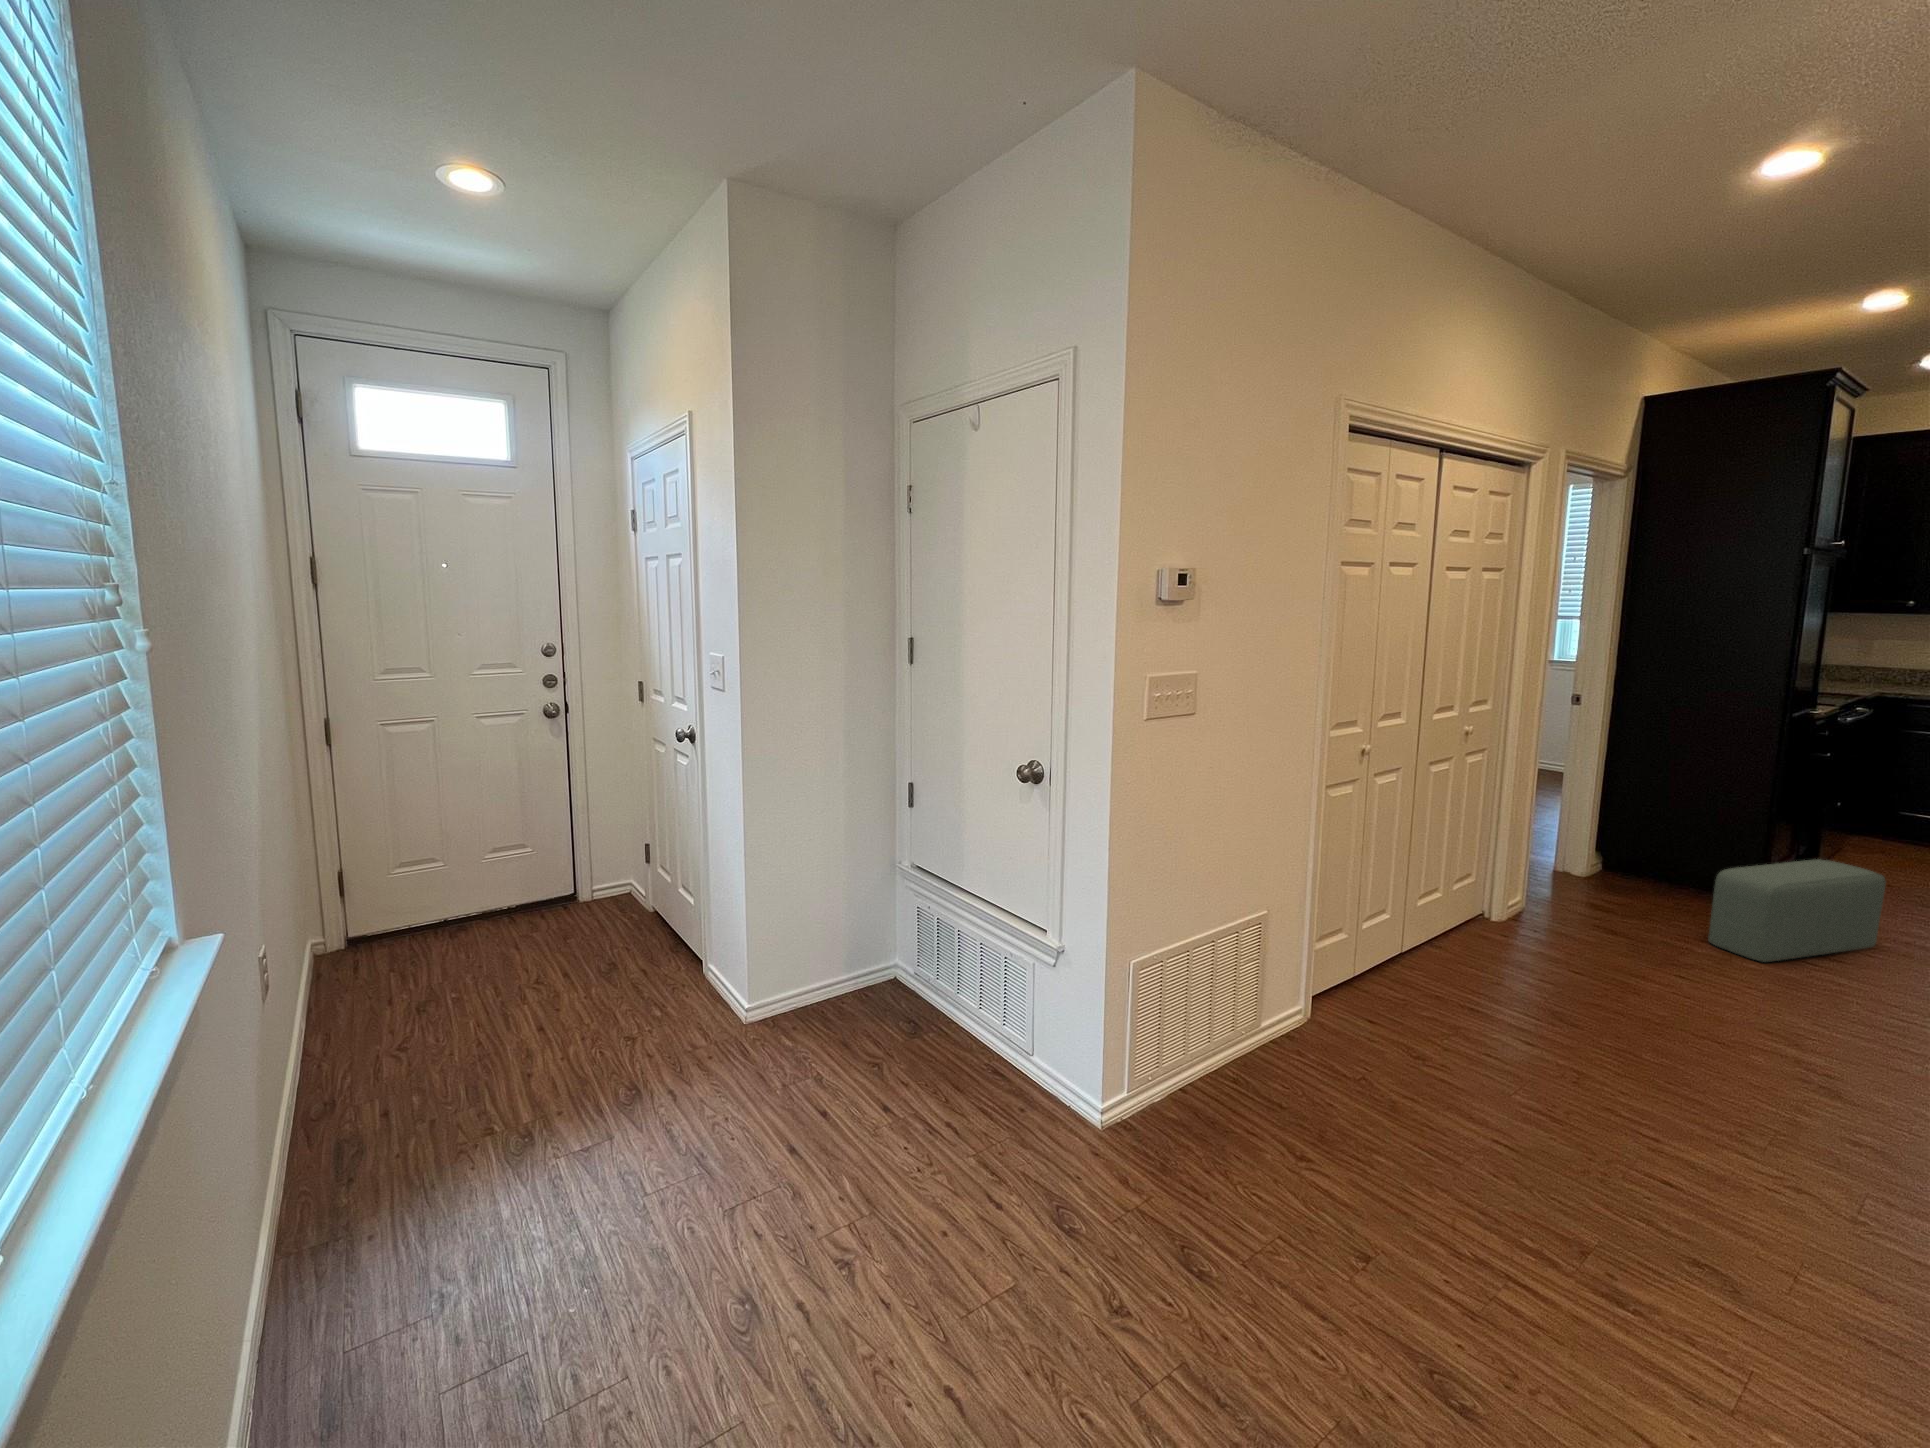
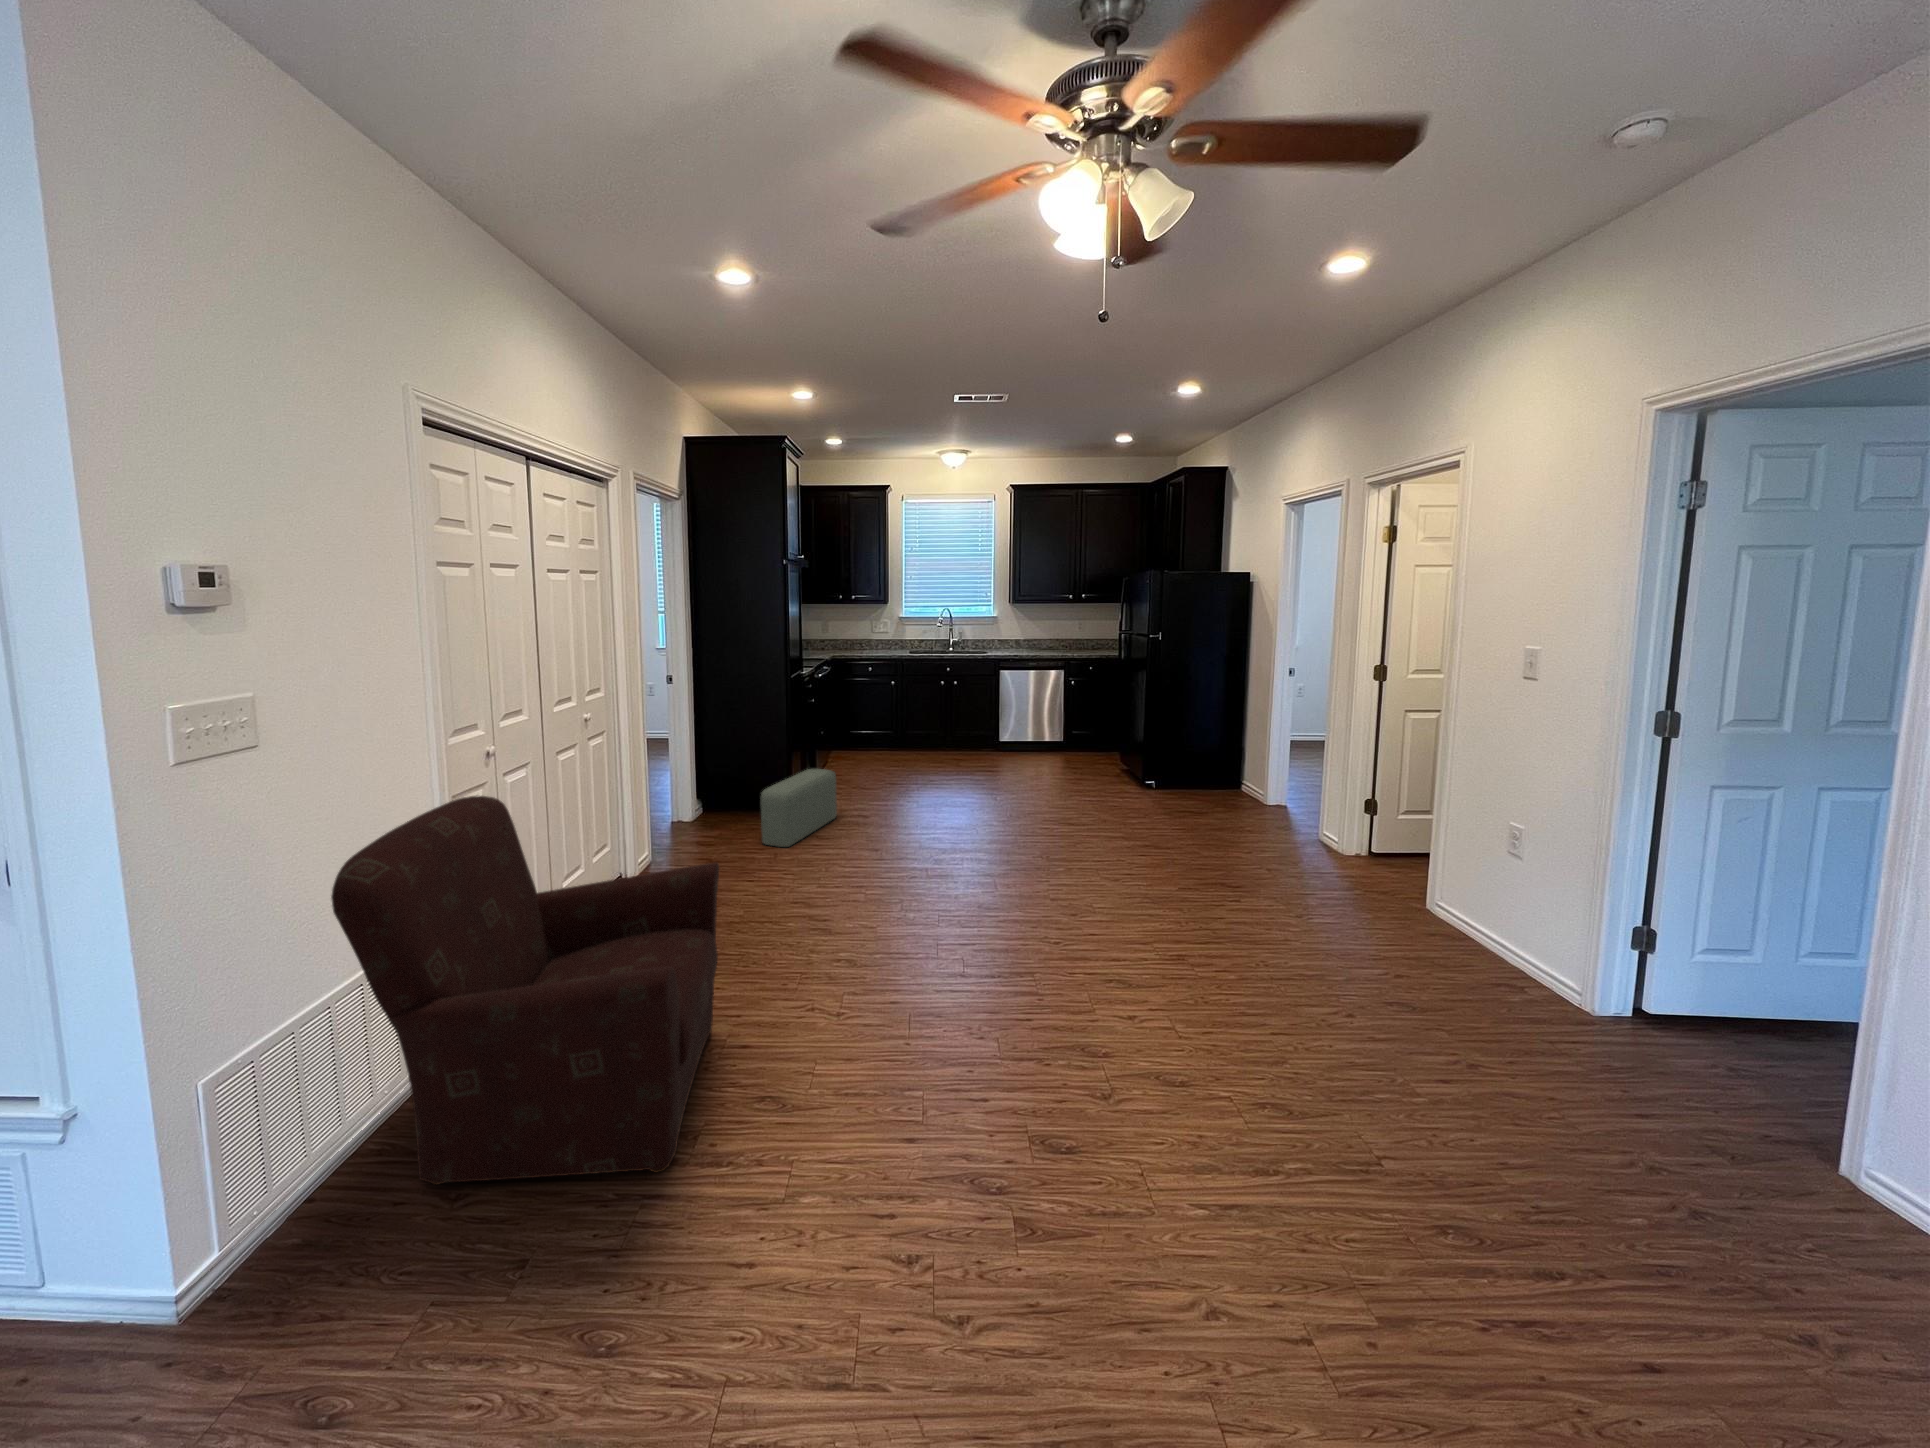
armchair: none [1239,791,1674,1297] -> present [331,795,719,1185]

